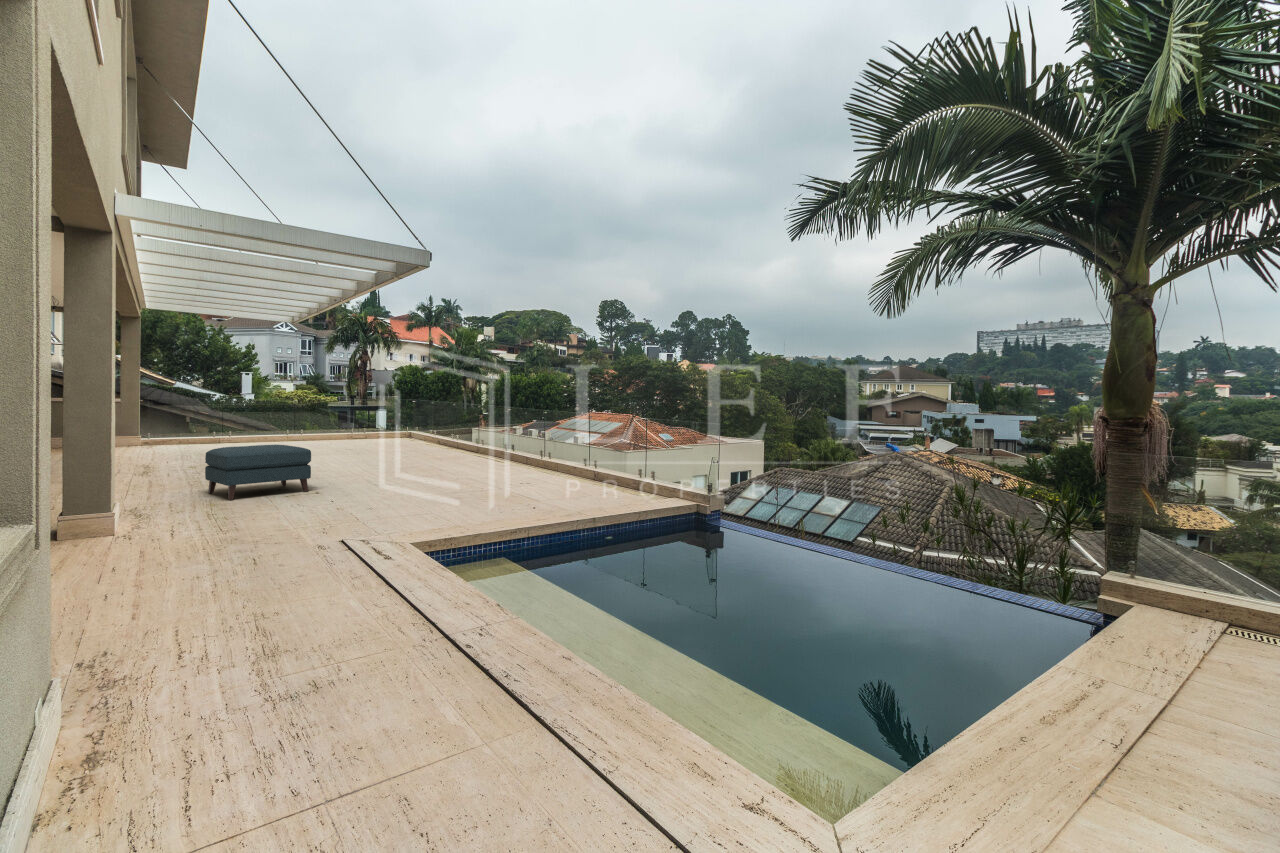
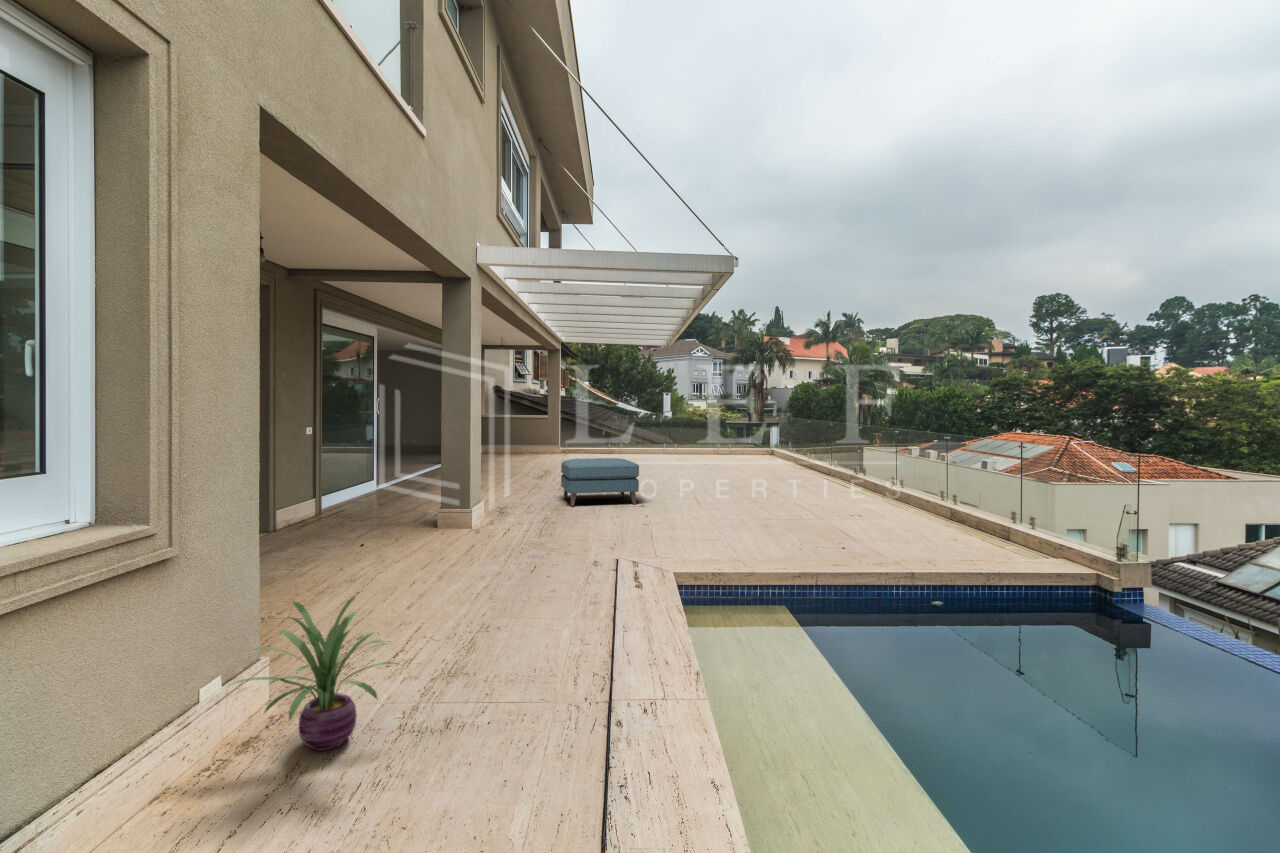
decorative plant: none [62,583,282,744] -> present [231,597,399,751]

